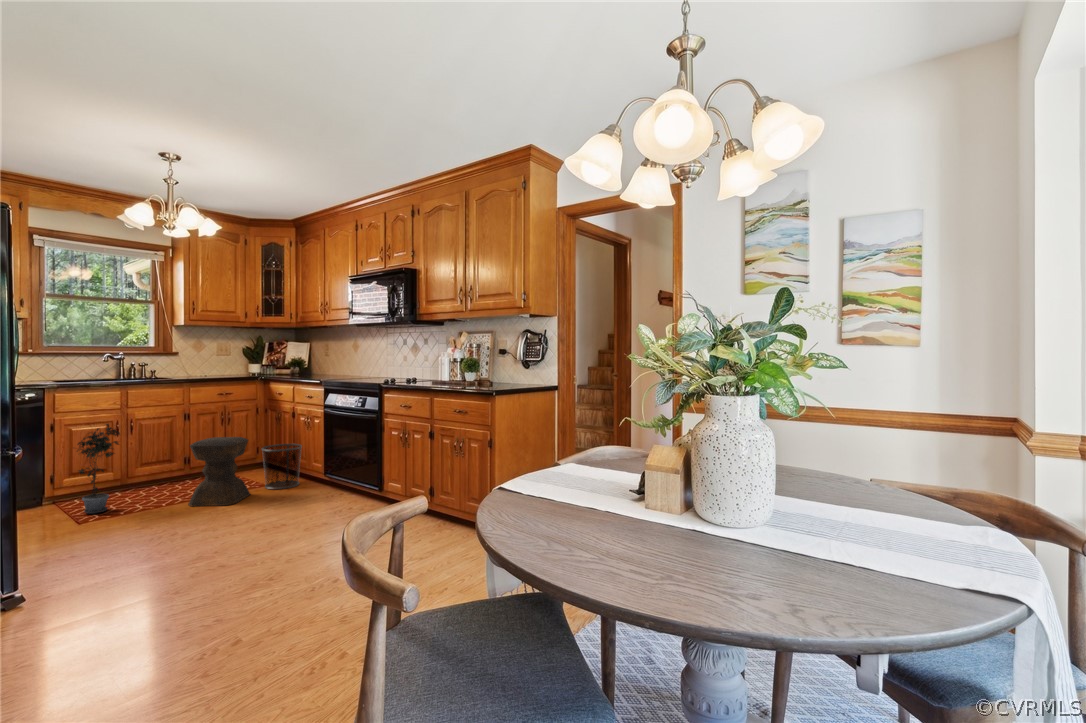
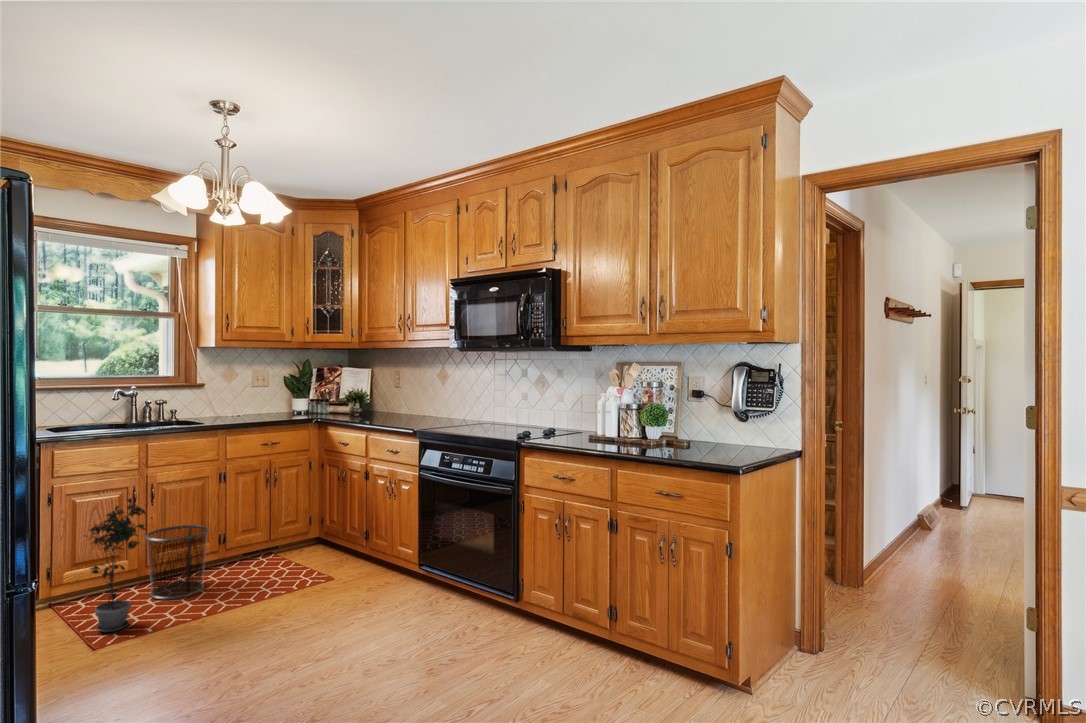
stool: present [188,437,250,506] -> none [238,513,320,620]
waste bin: present [262,444,302,489] -> present [145,525,209,600]

